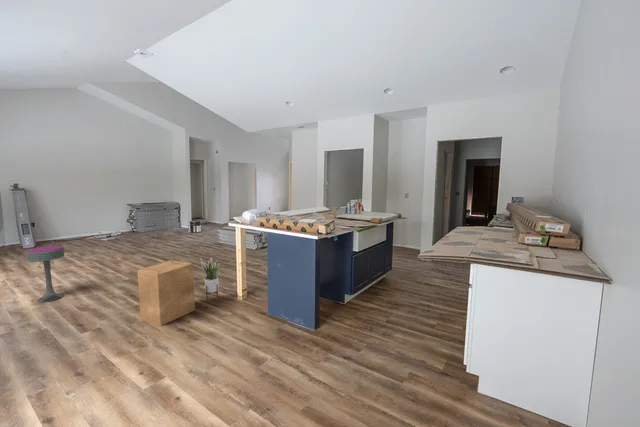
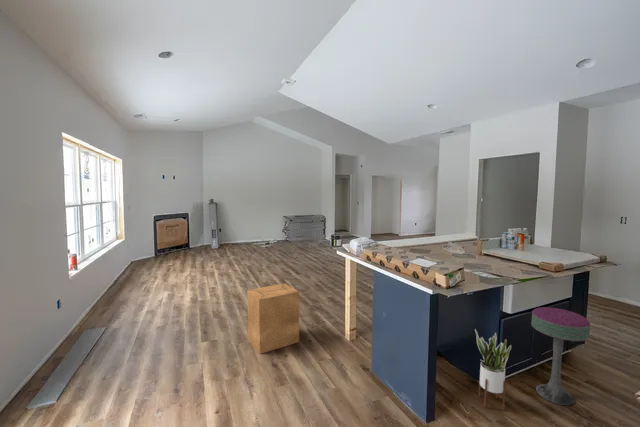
bar stool: present [26,246,64,302] -> present [531,307,590,405]
potted plant: present [201,258,220,302] -> present [475,329,511,410]

